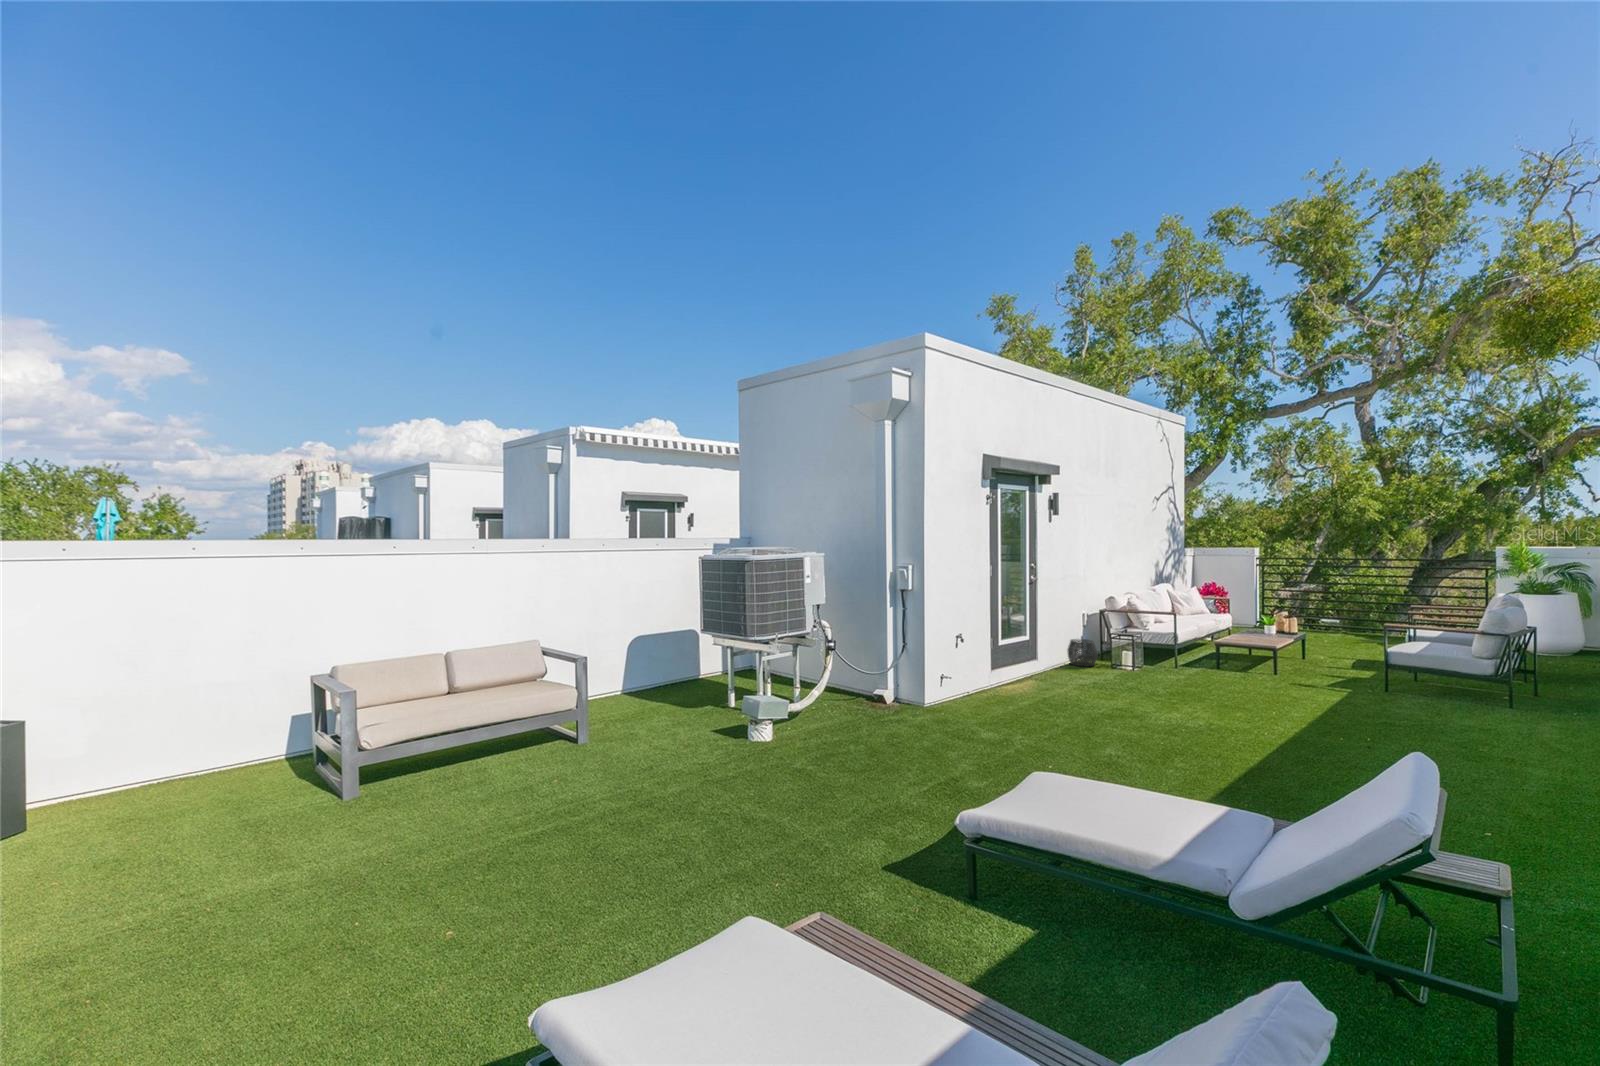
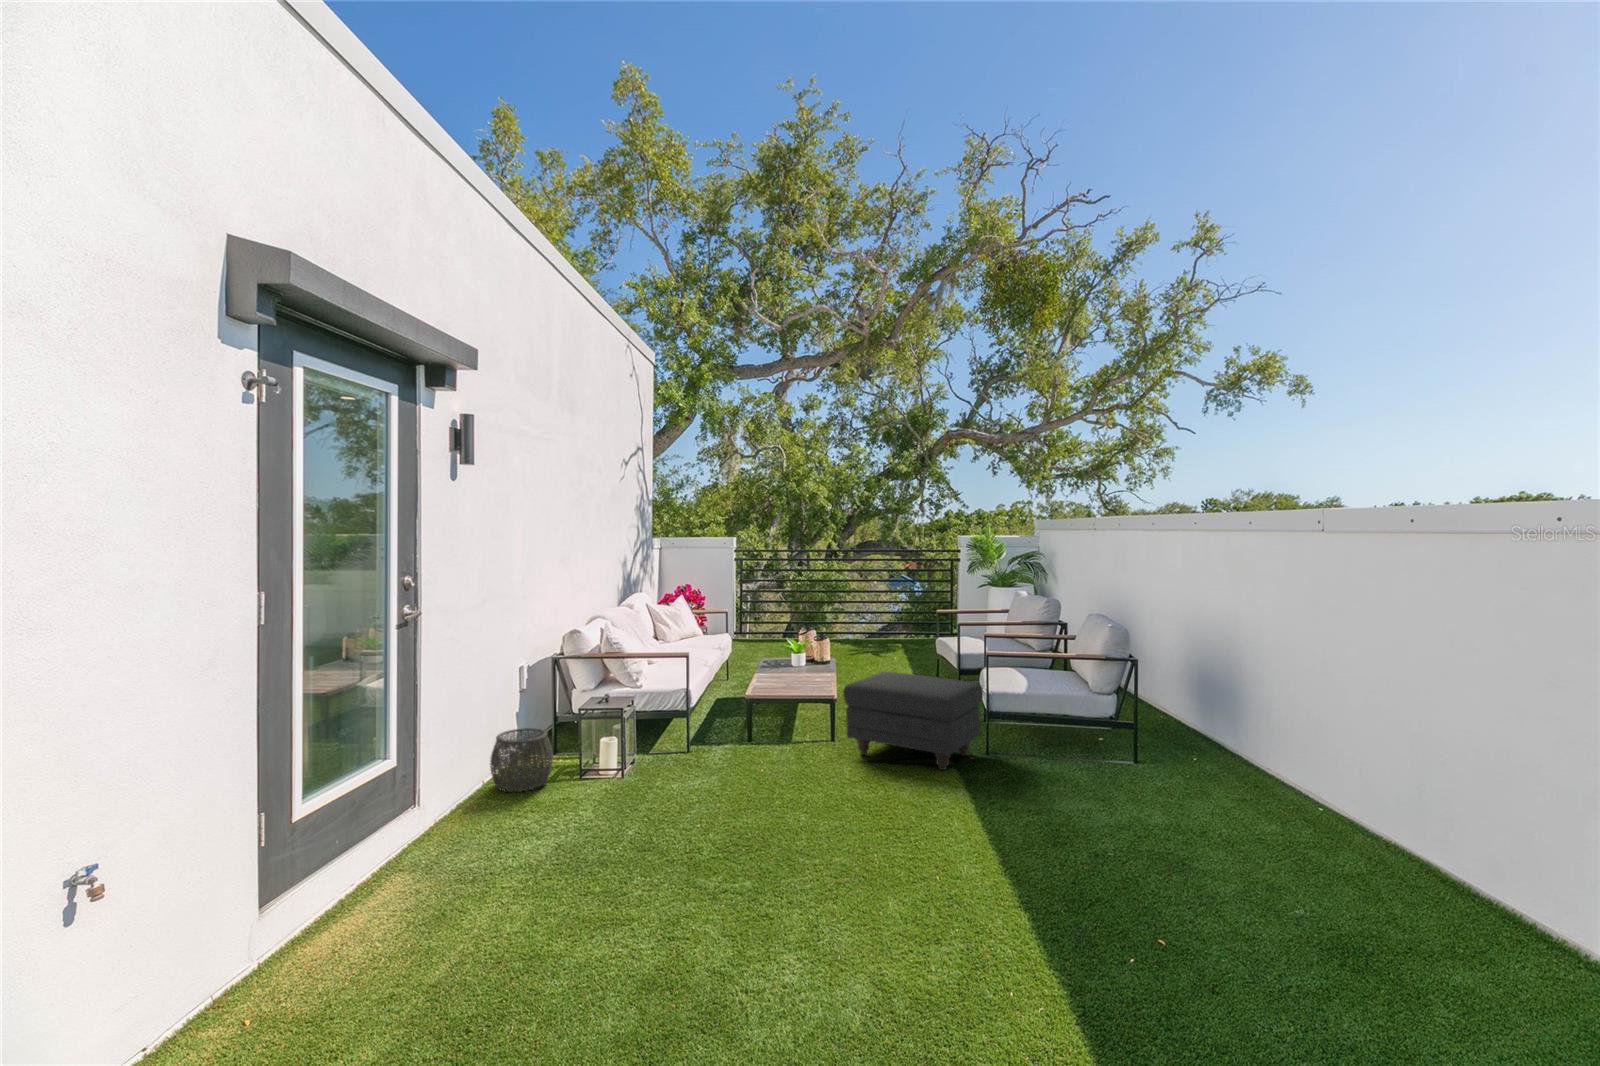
ottoman: none [1281,636,1398,696] -> present [843,672,983,770]

